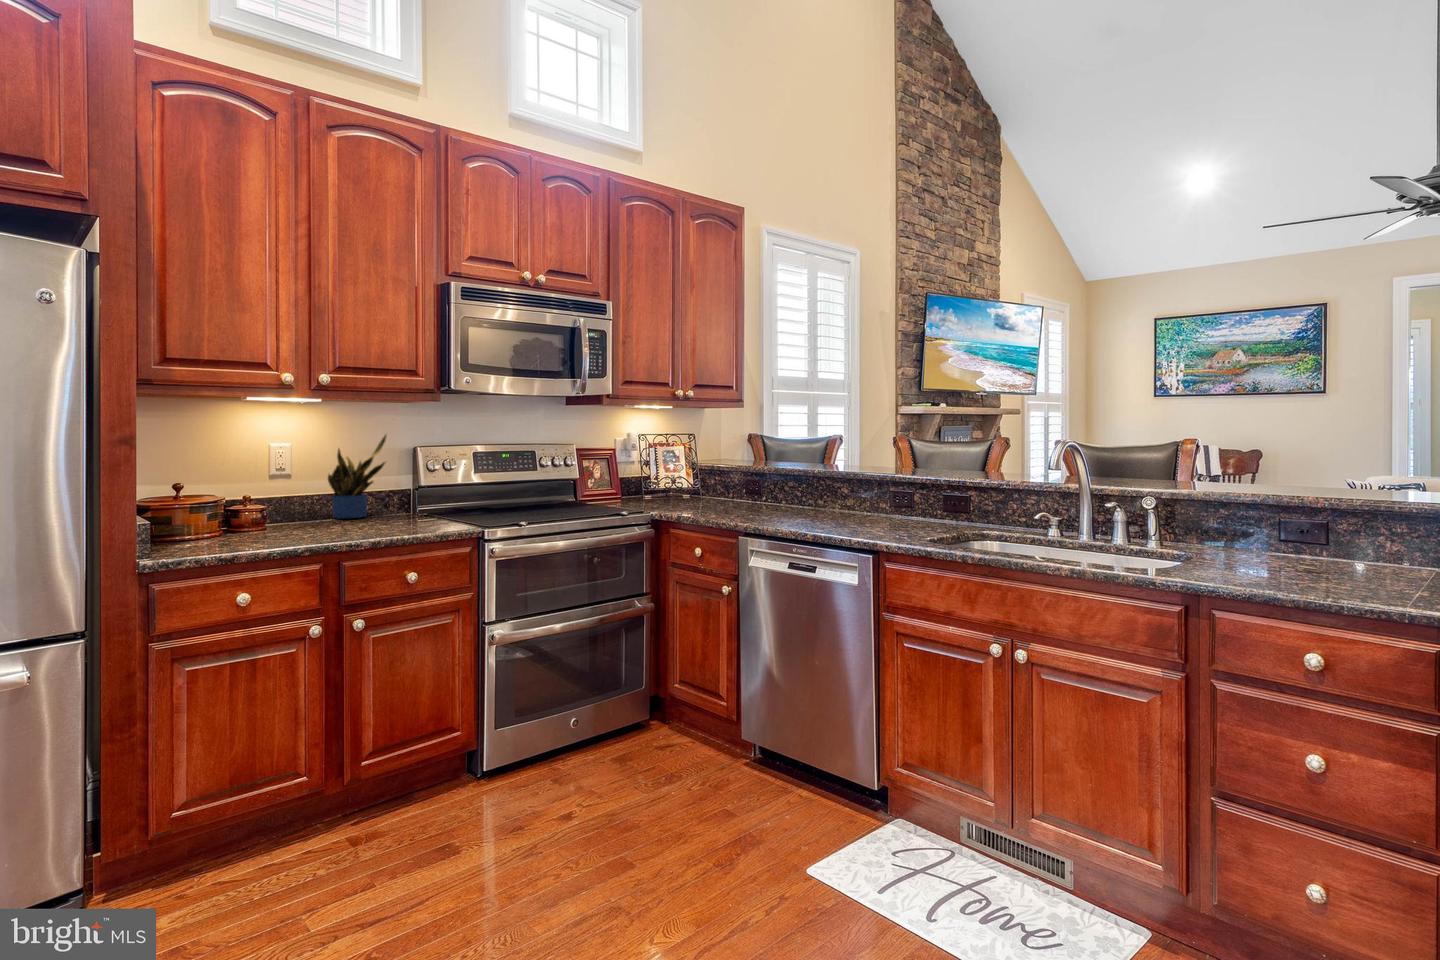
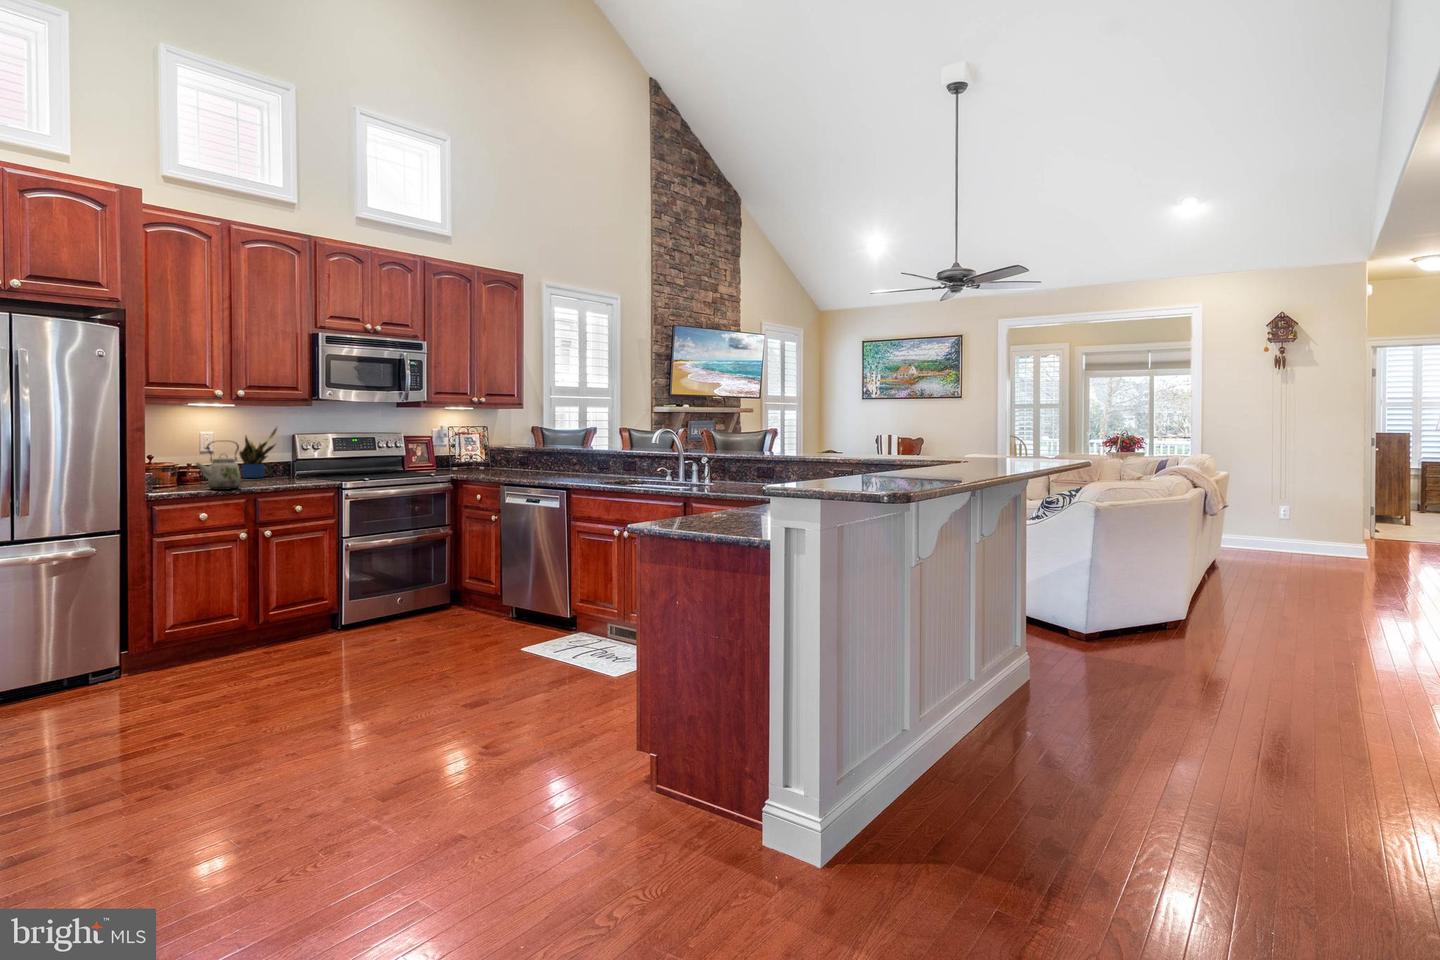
kettle: none [231,459,314,548] -> present [196,442,242,490]

